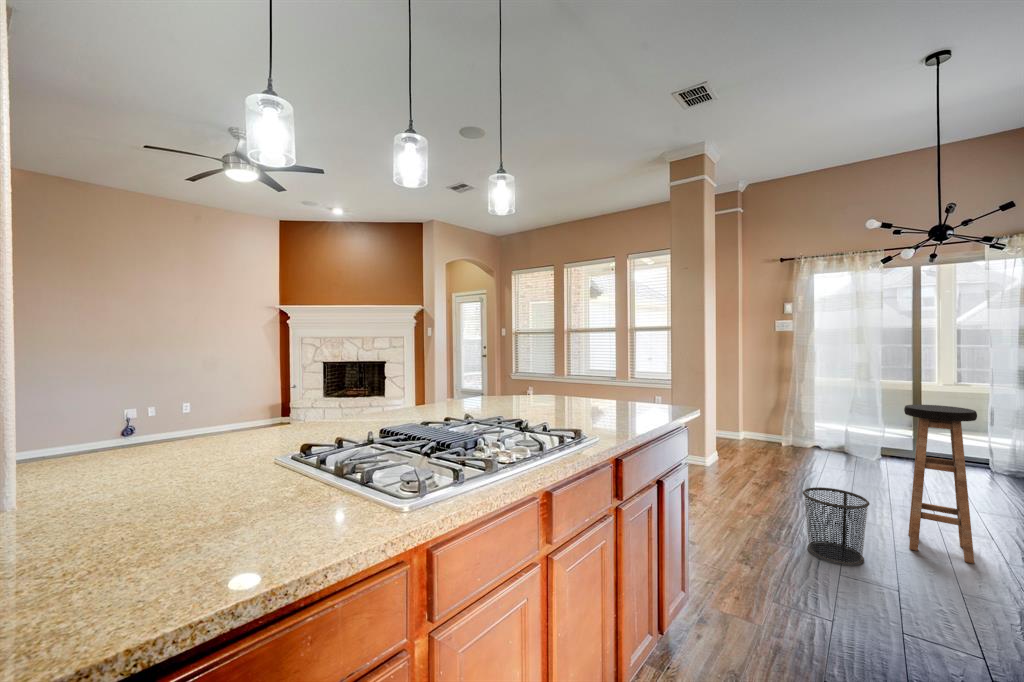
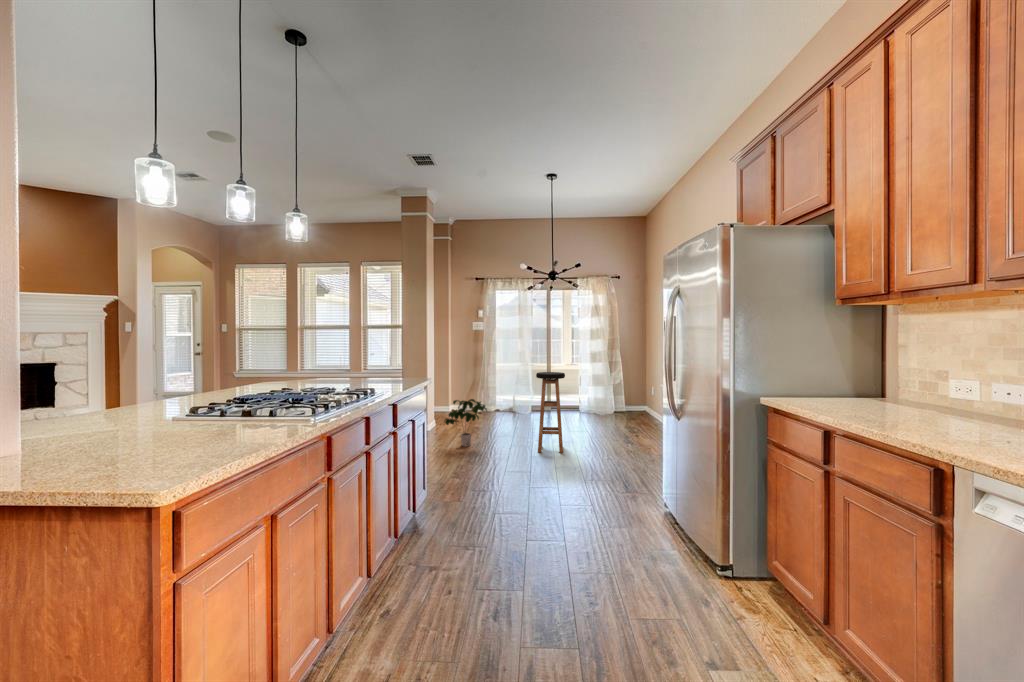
potted plant: none [726,434,800,507] -> present [444,399,487,446]
waste bin: present [802,487,869,565] -> none [488,424,519,464]

